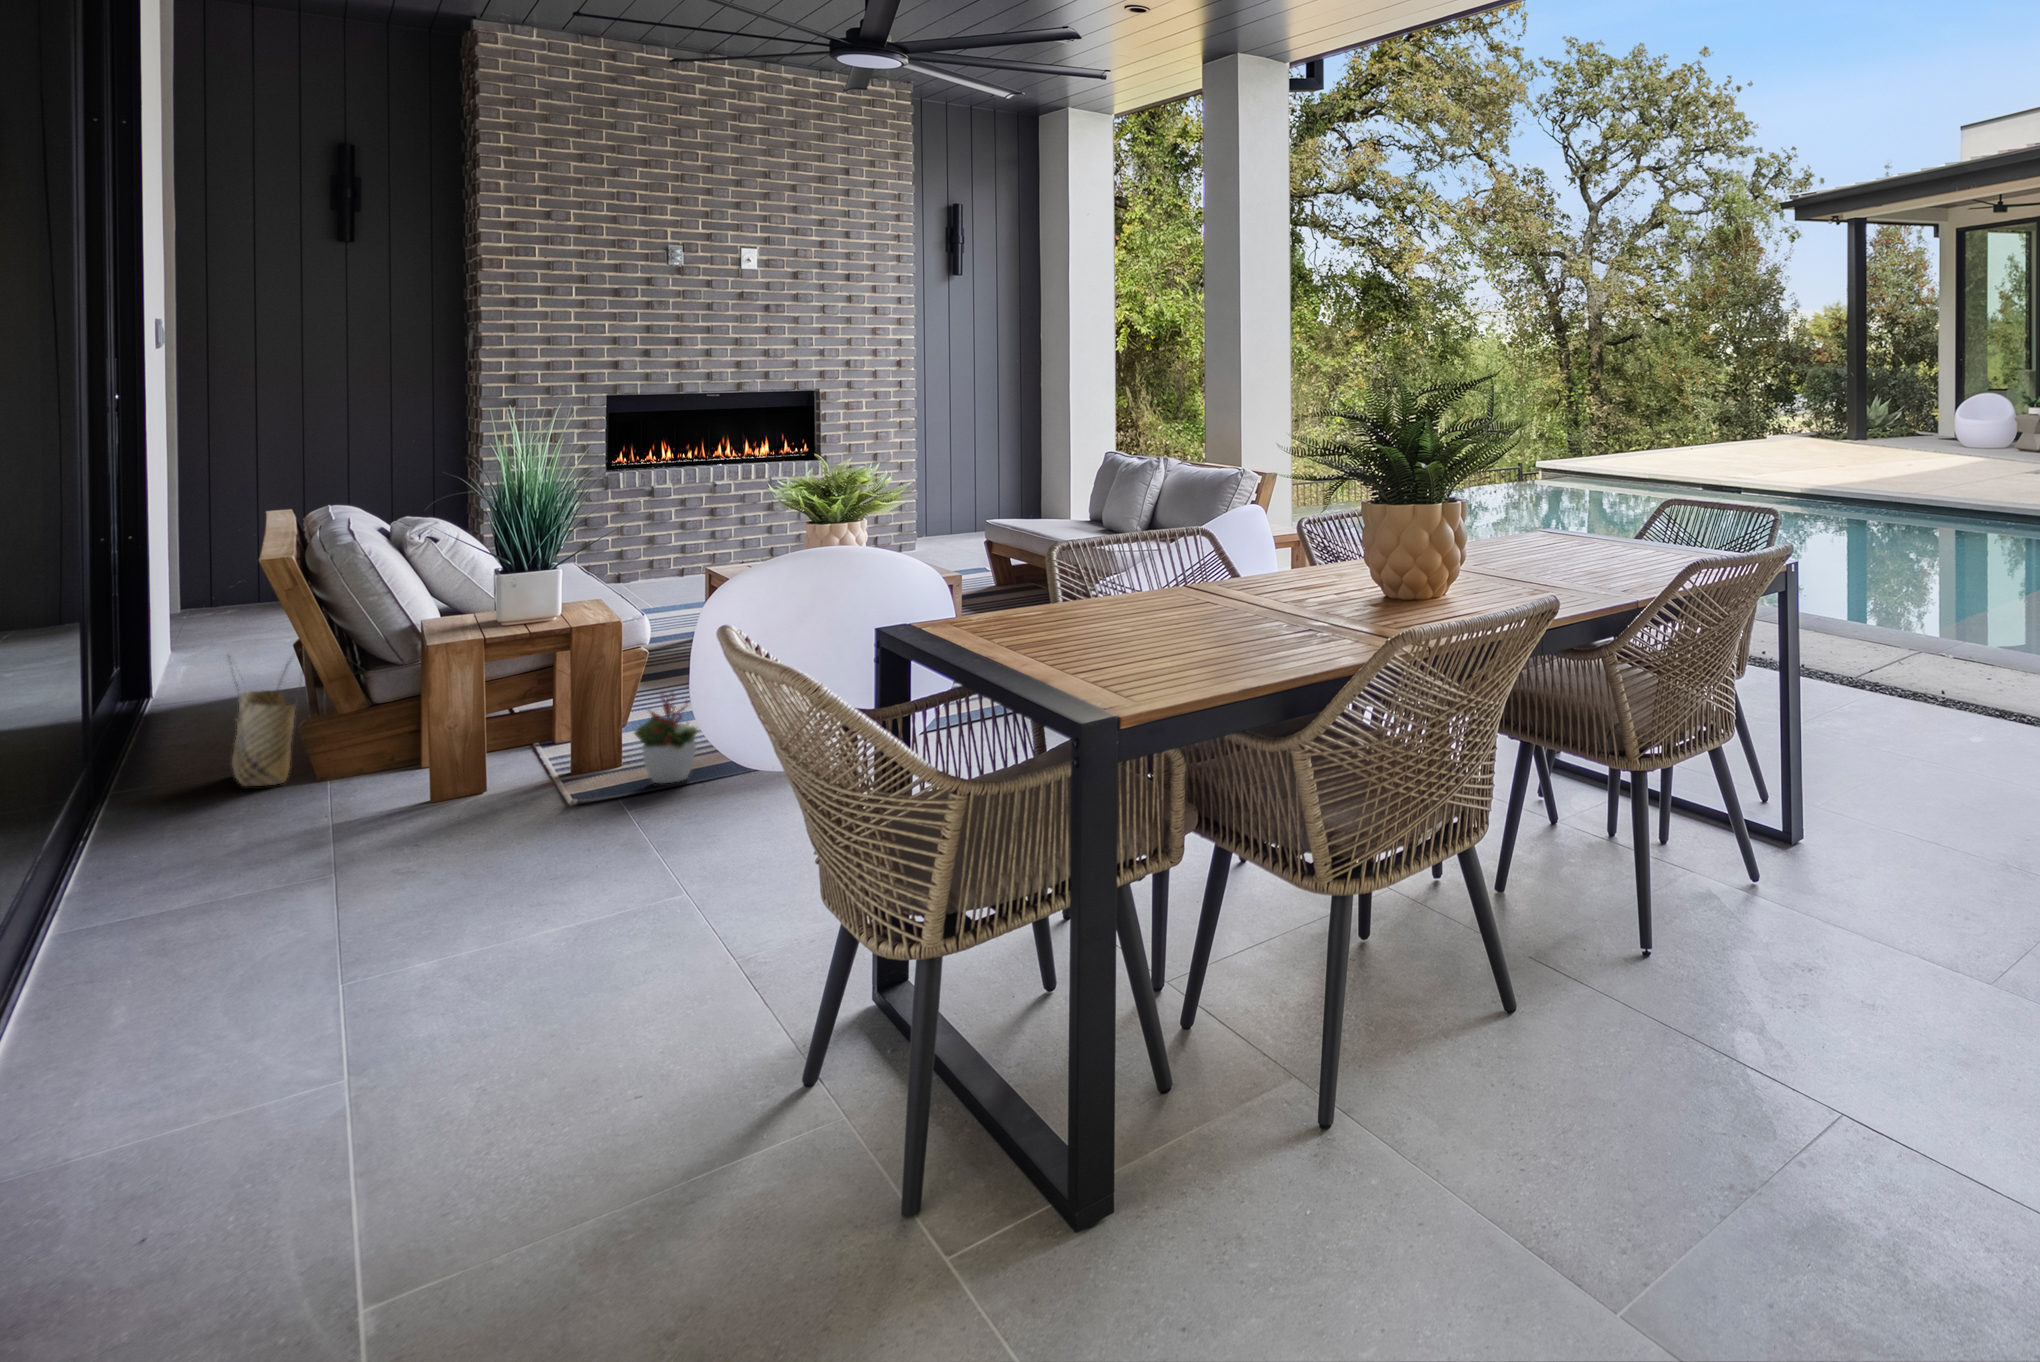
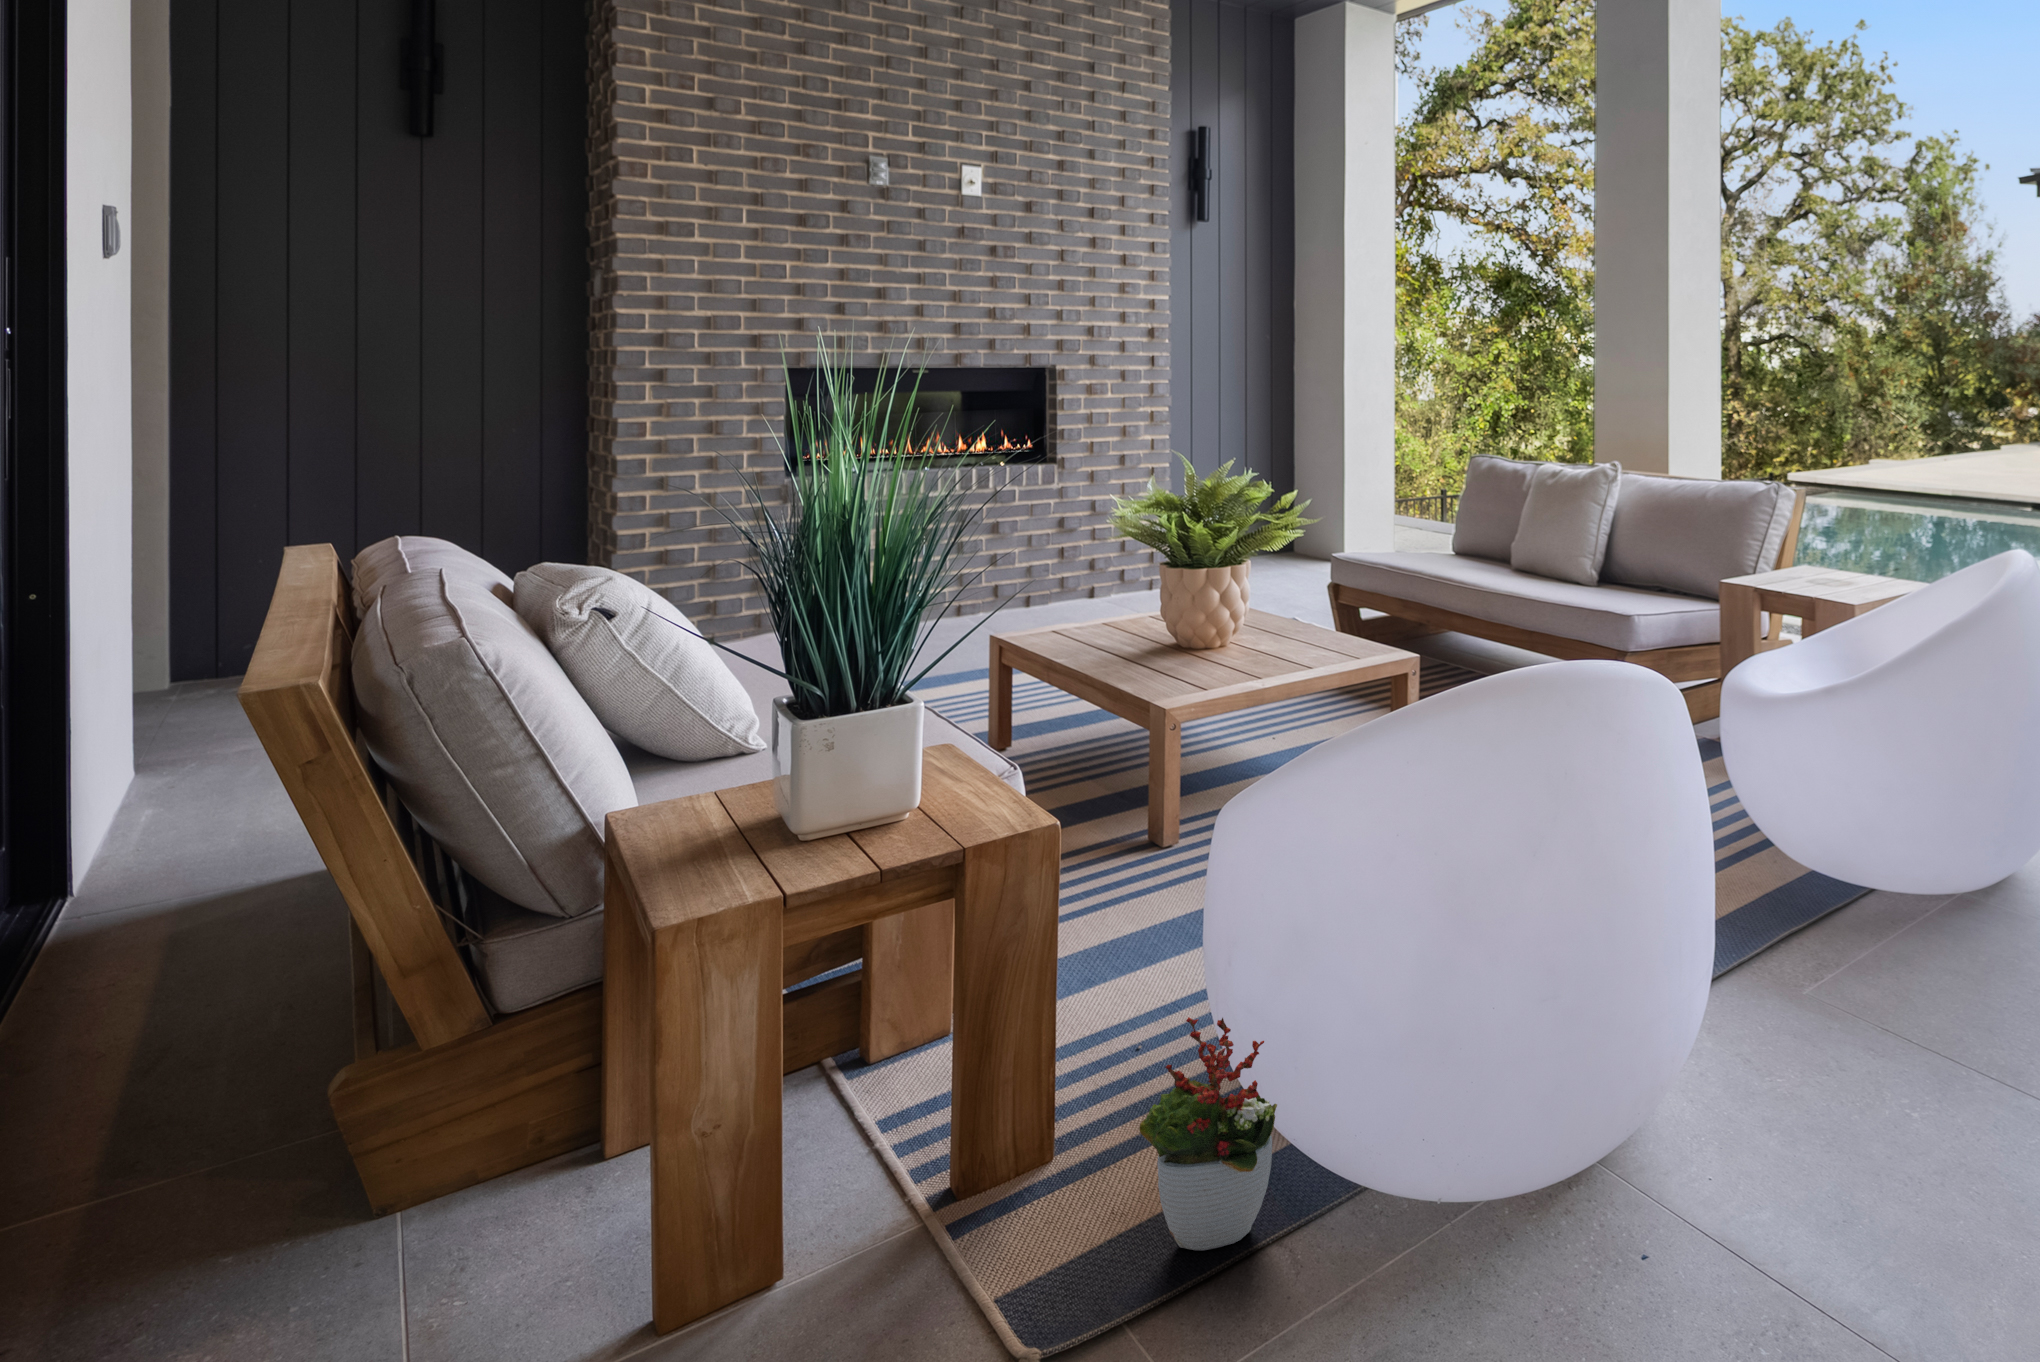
woven basket: present [229,656,303,786] -> none [160,881,343,1245]

